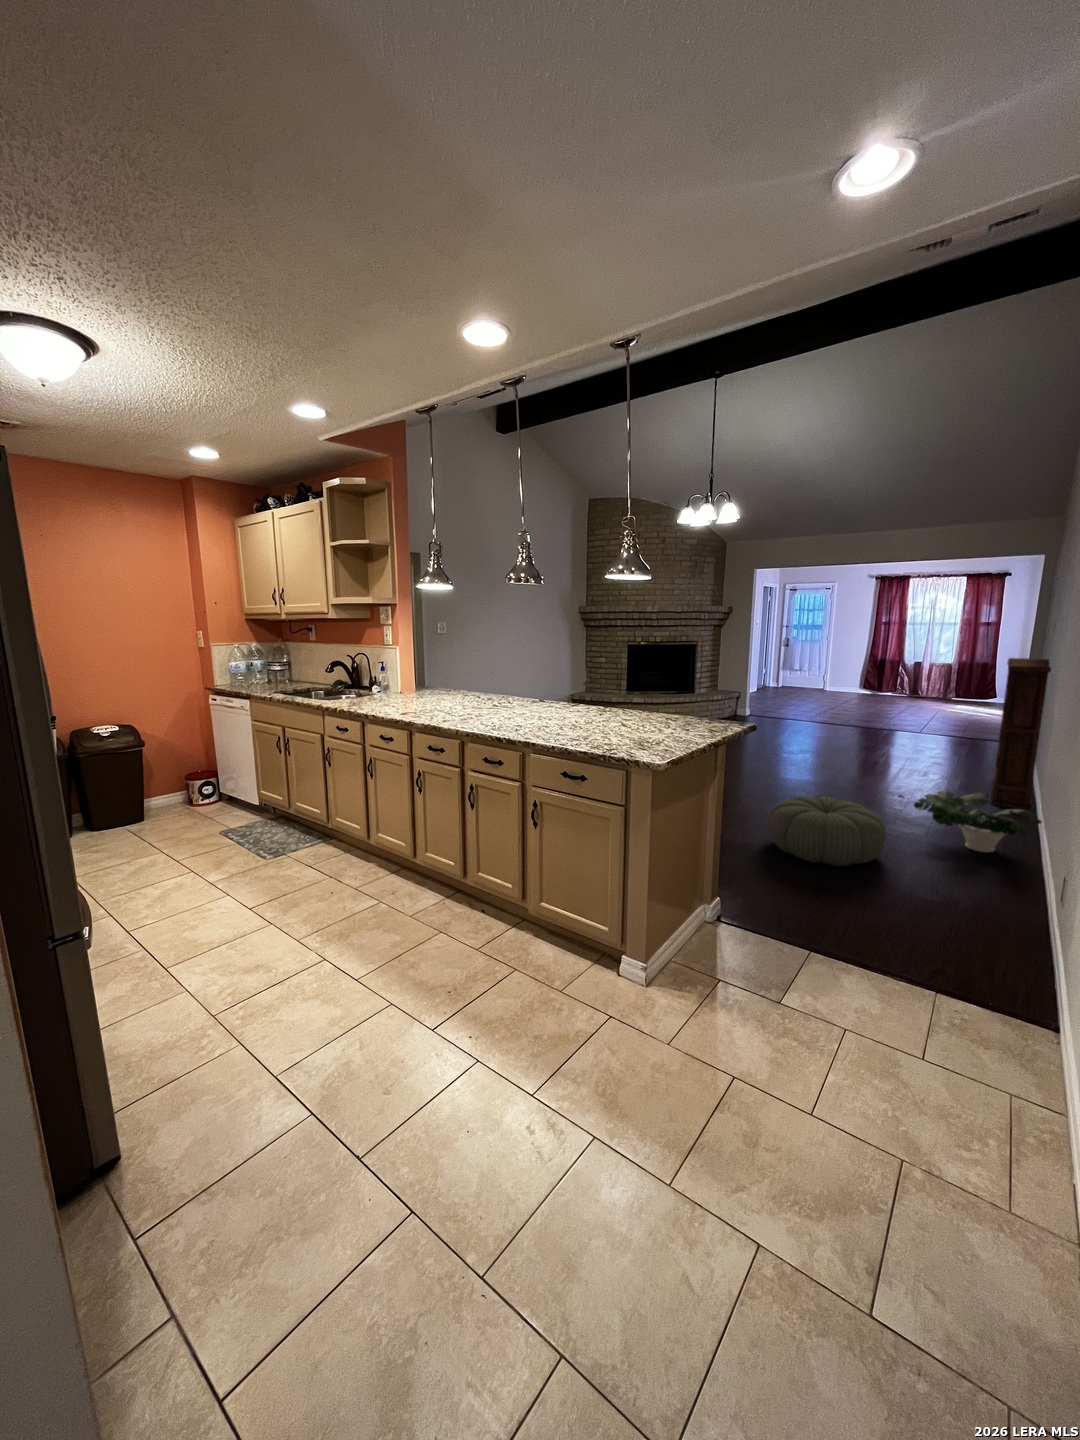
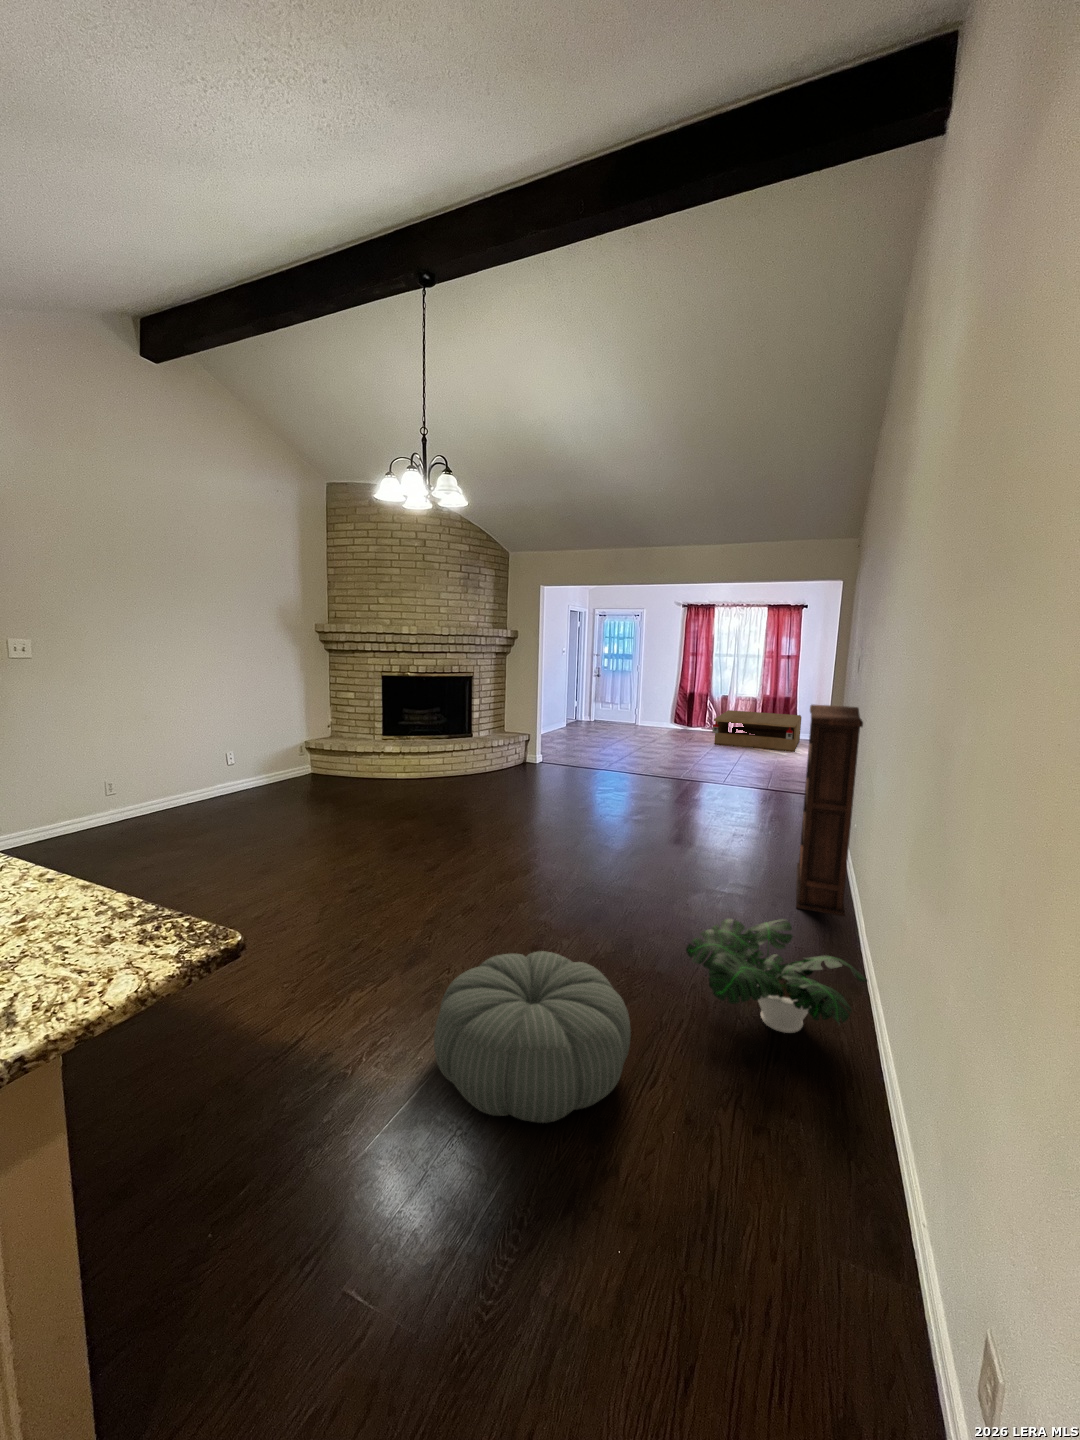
coffee table: none [905,676,999,713] -> present [712,710,801,752]

